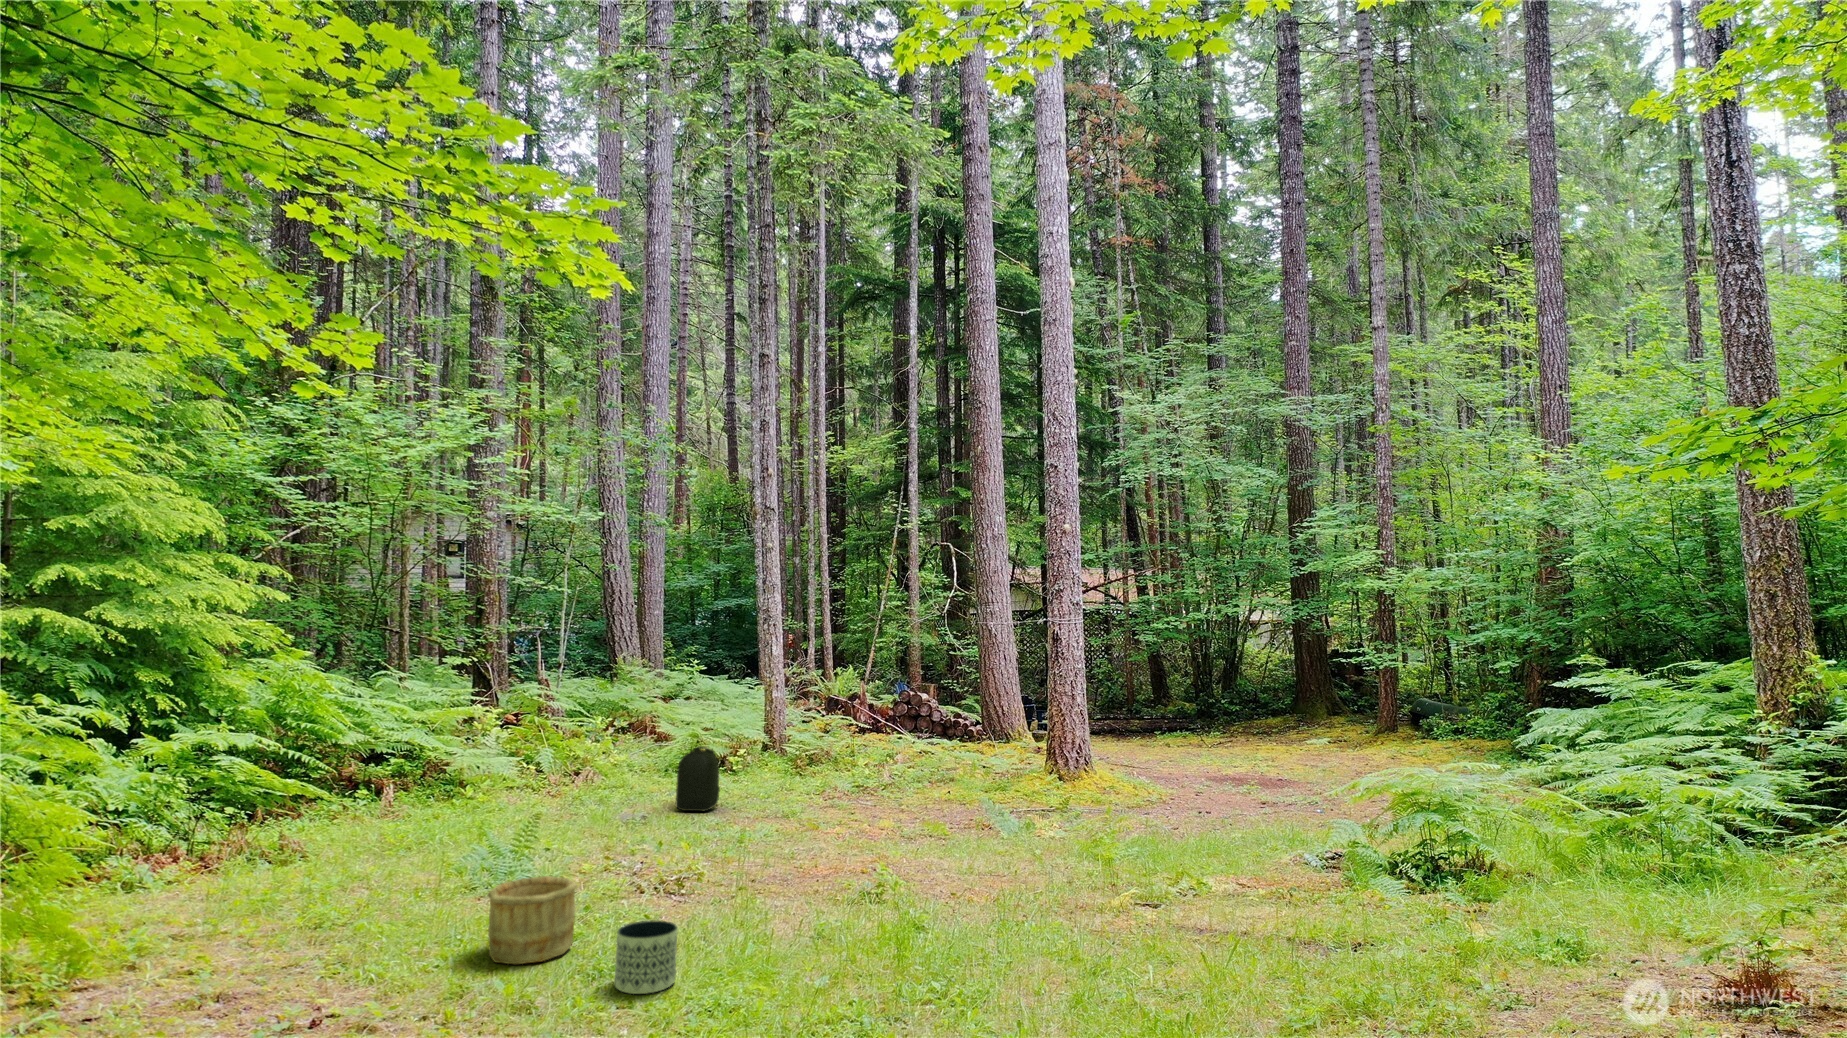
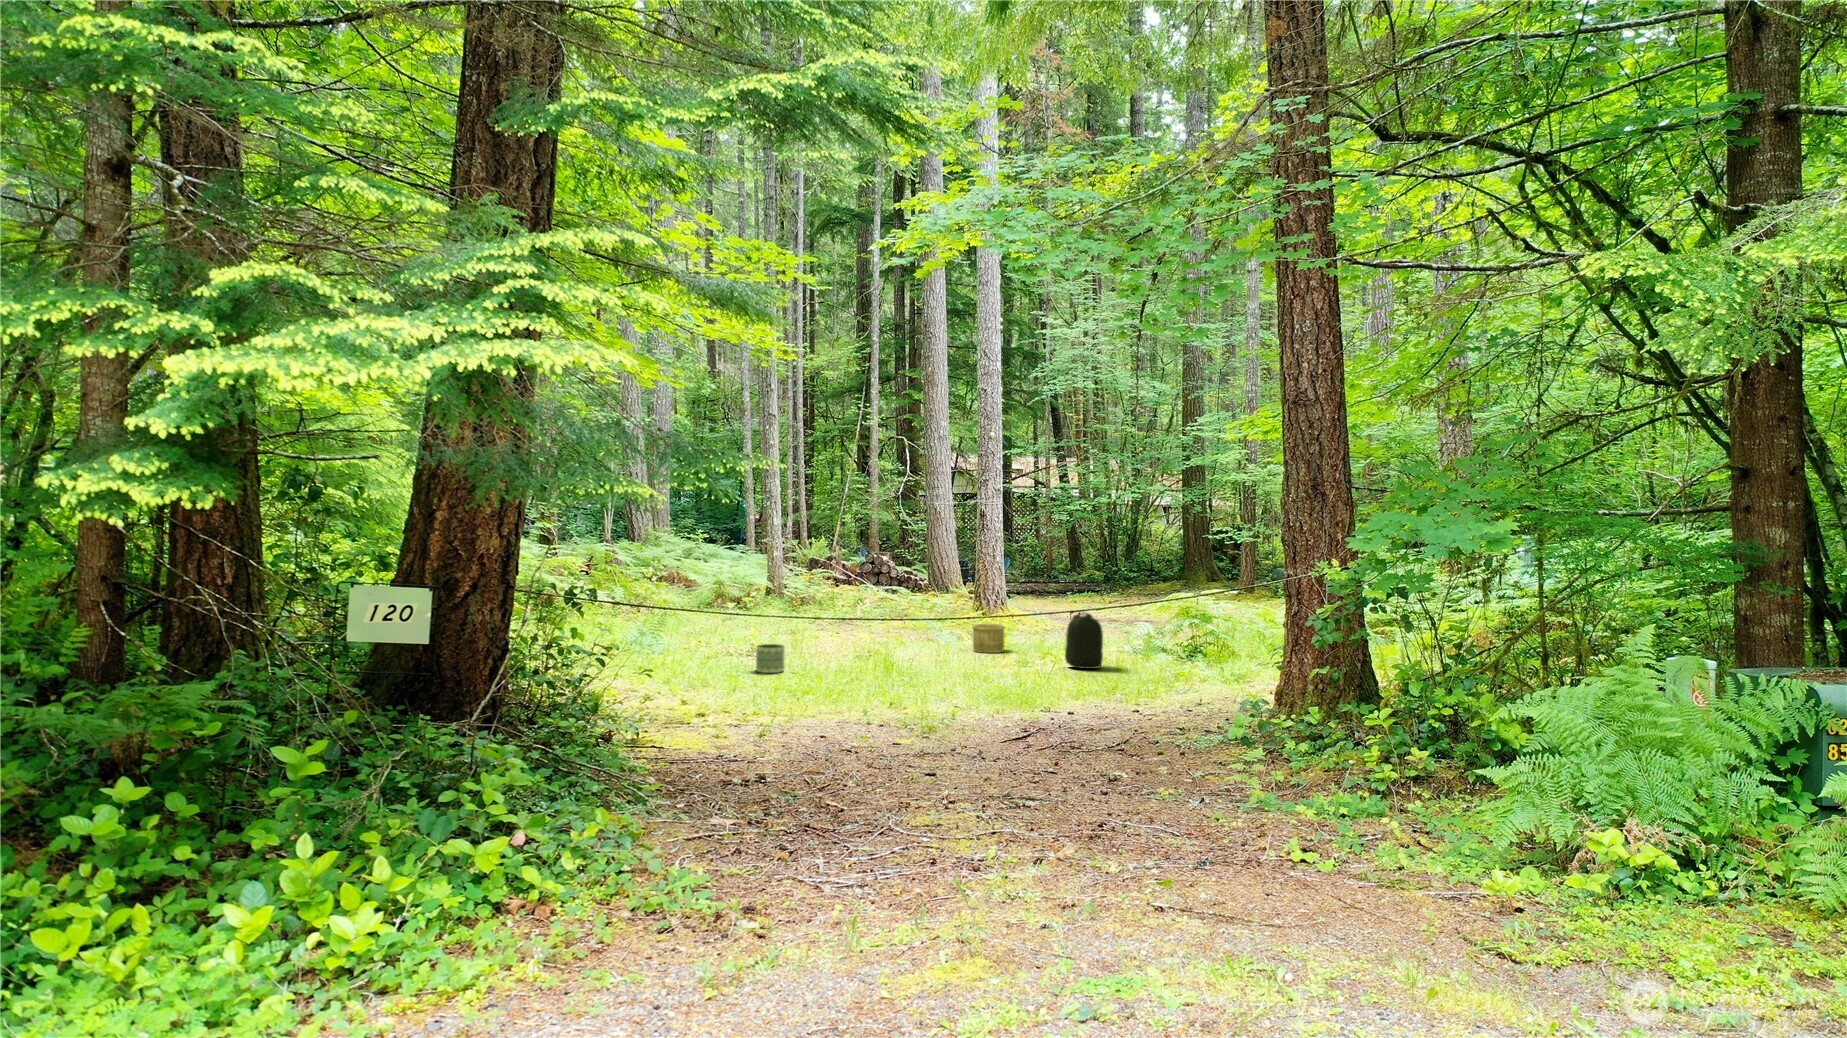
backpack: present [676,747,720,811] -> present [1065,613,1103,669]
wooden bucket: present [488,876,577,964] -> present [973,624,1005,653]

